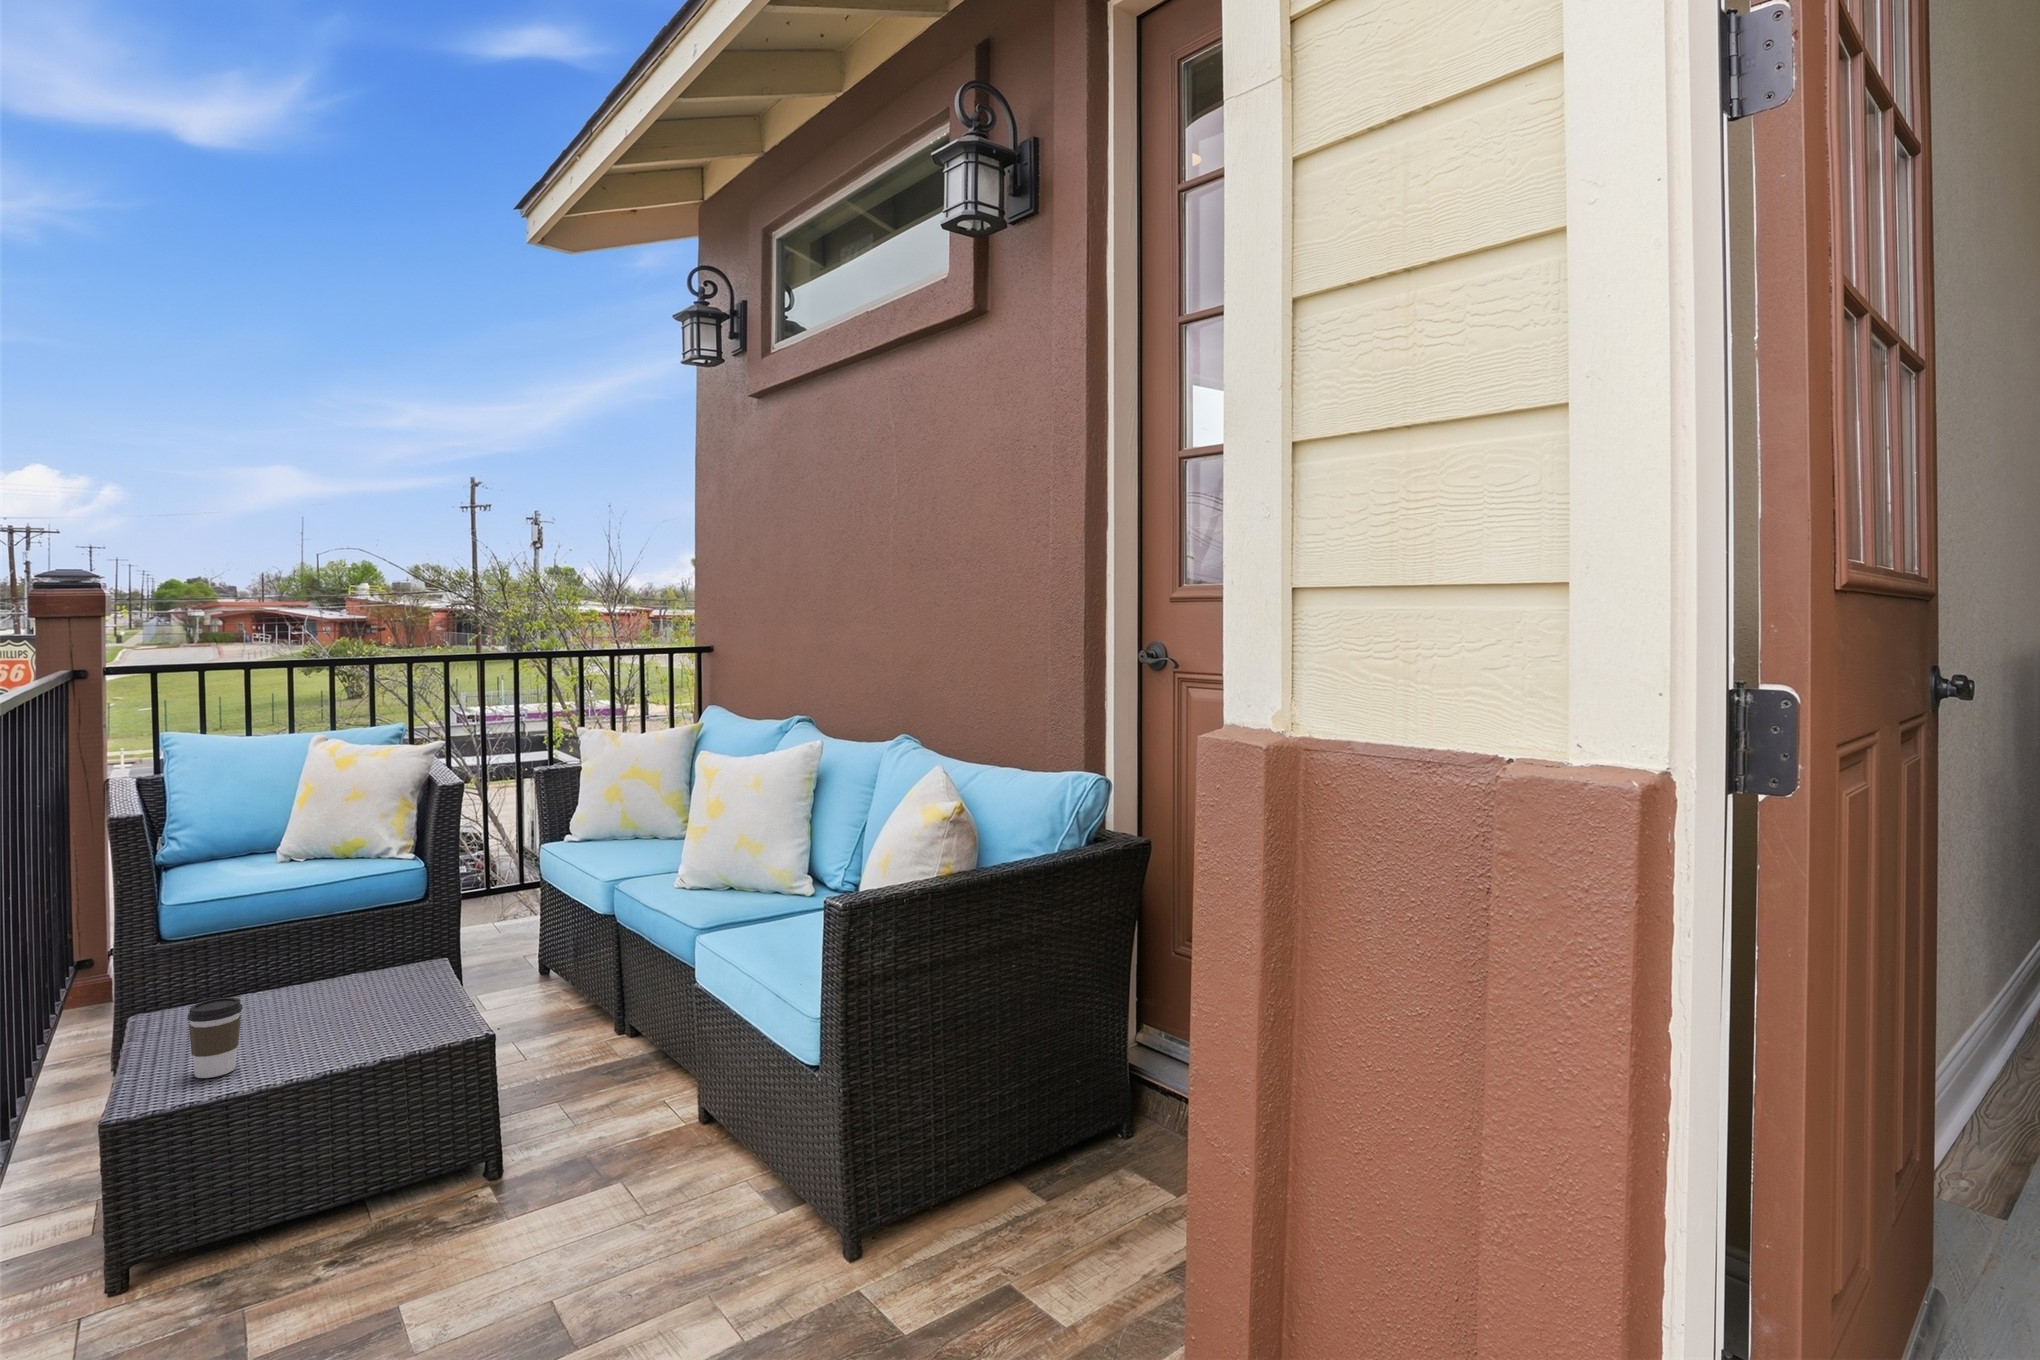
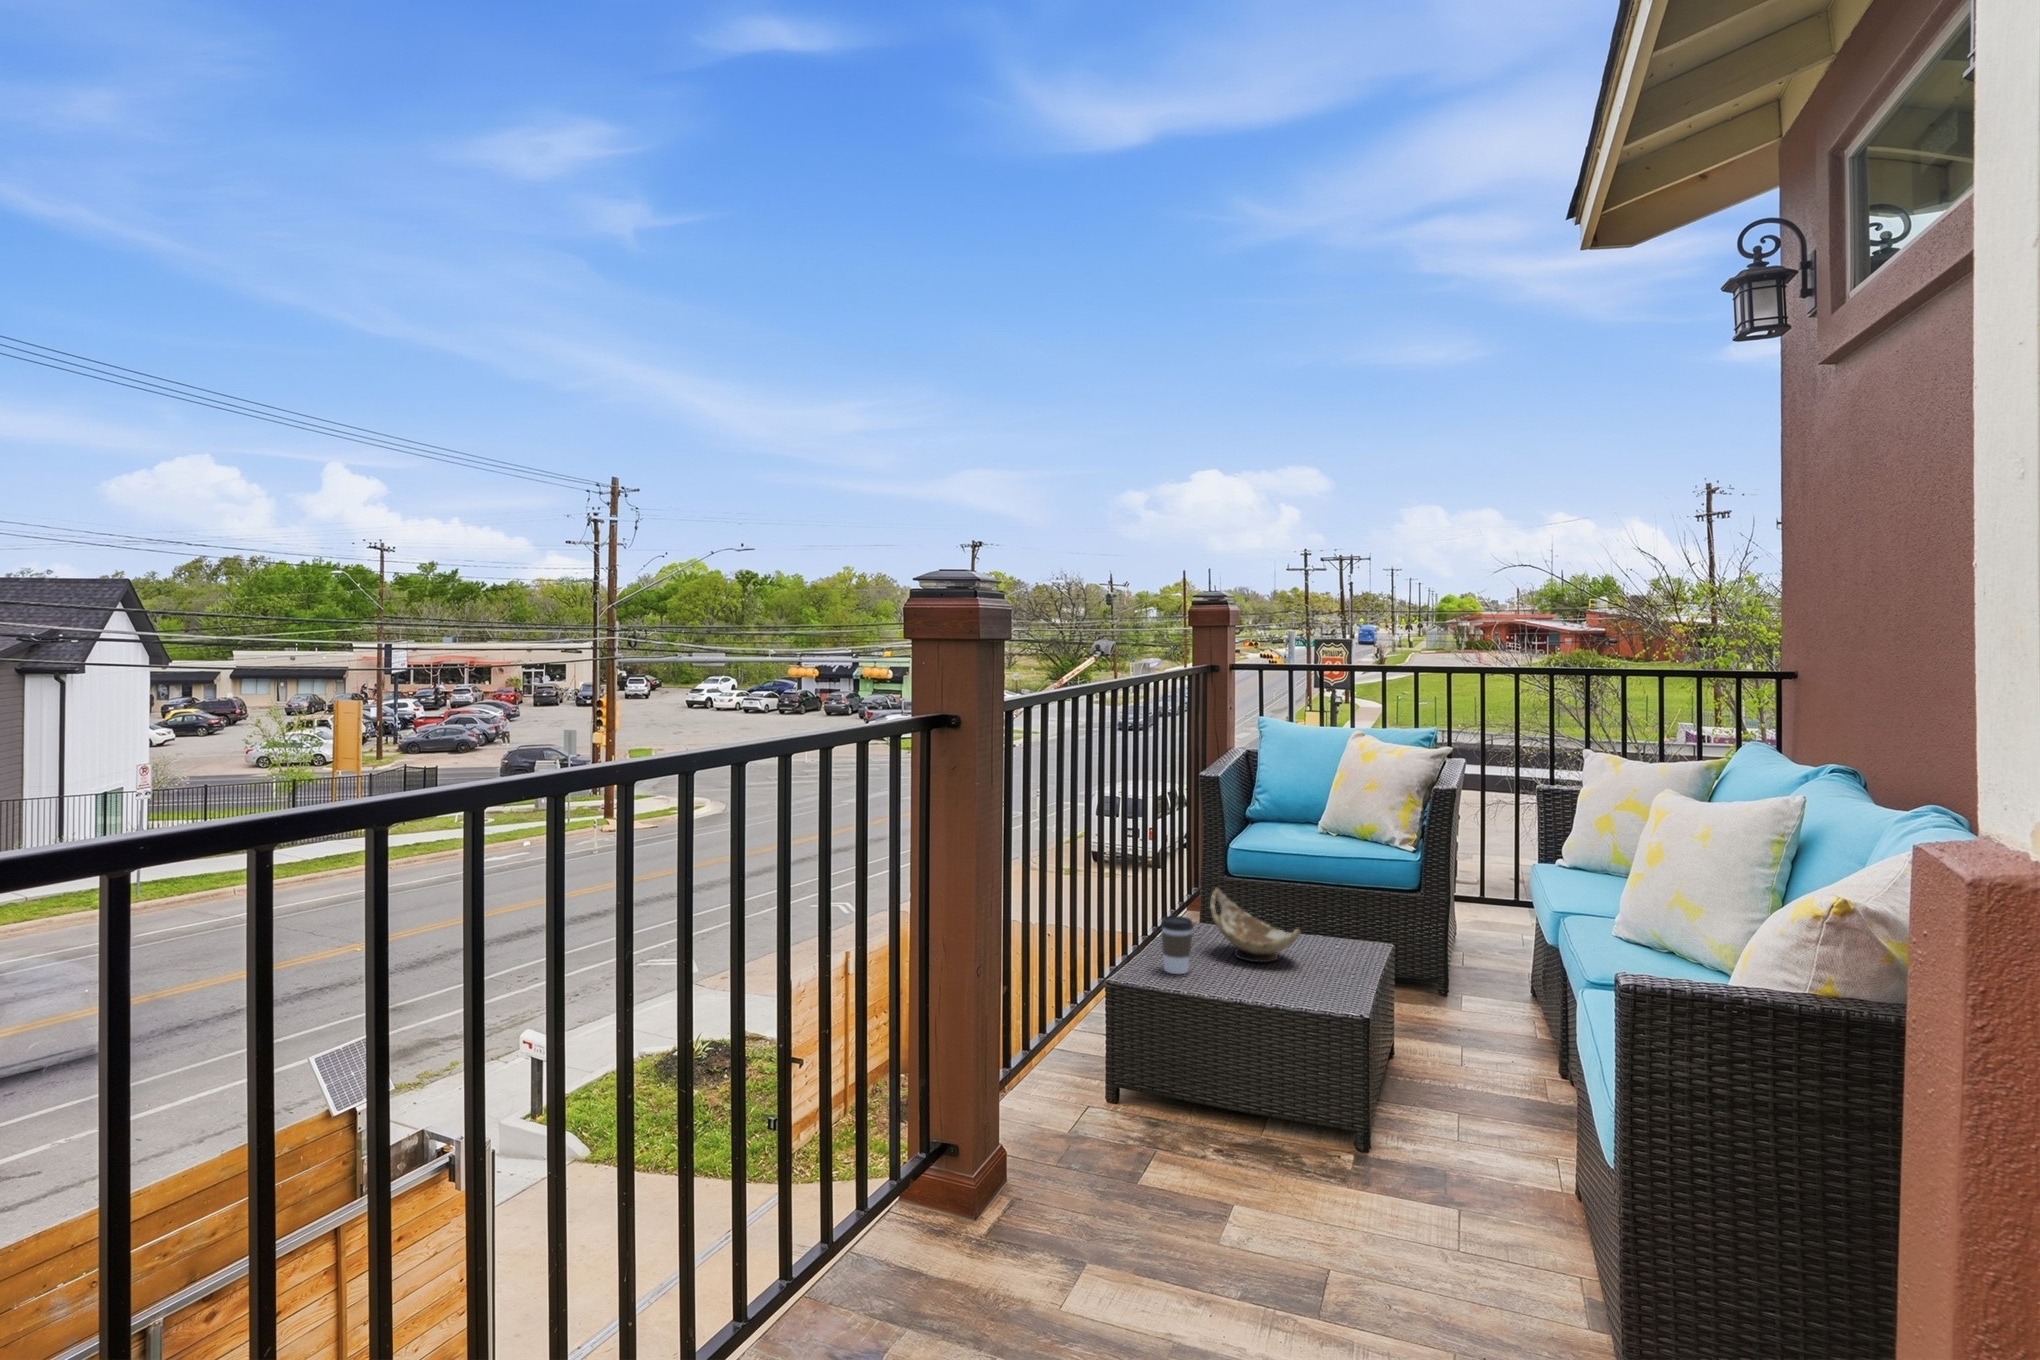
decorative bowl: none [240,951,379,1028] -> present [1210,888,1300,963]

